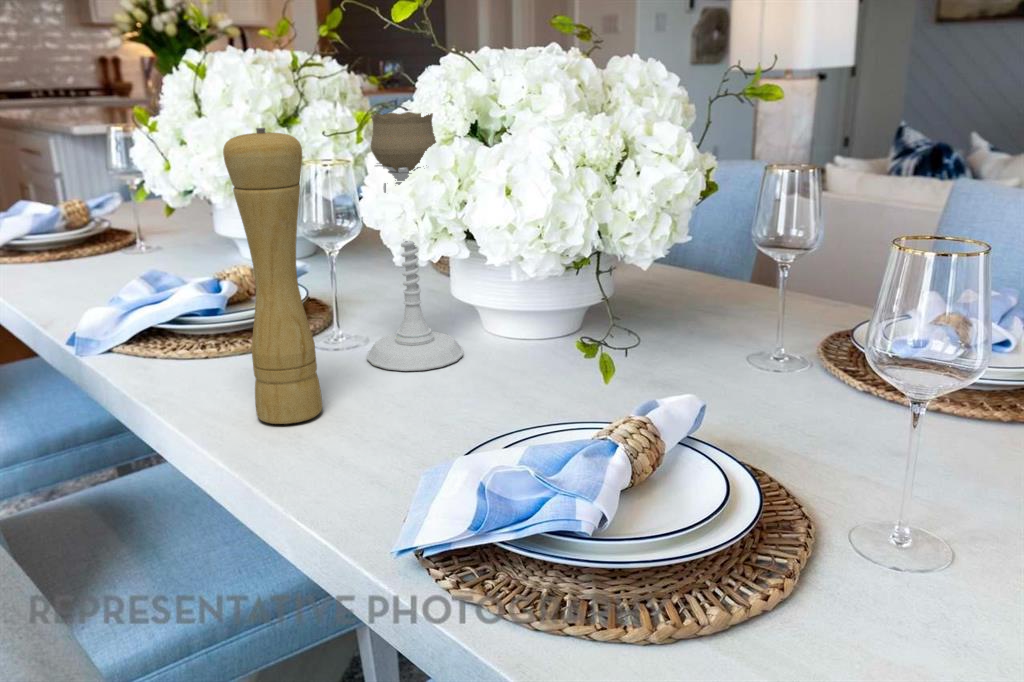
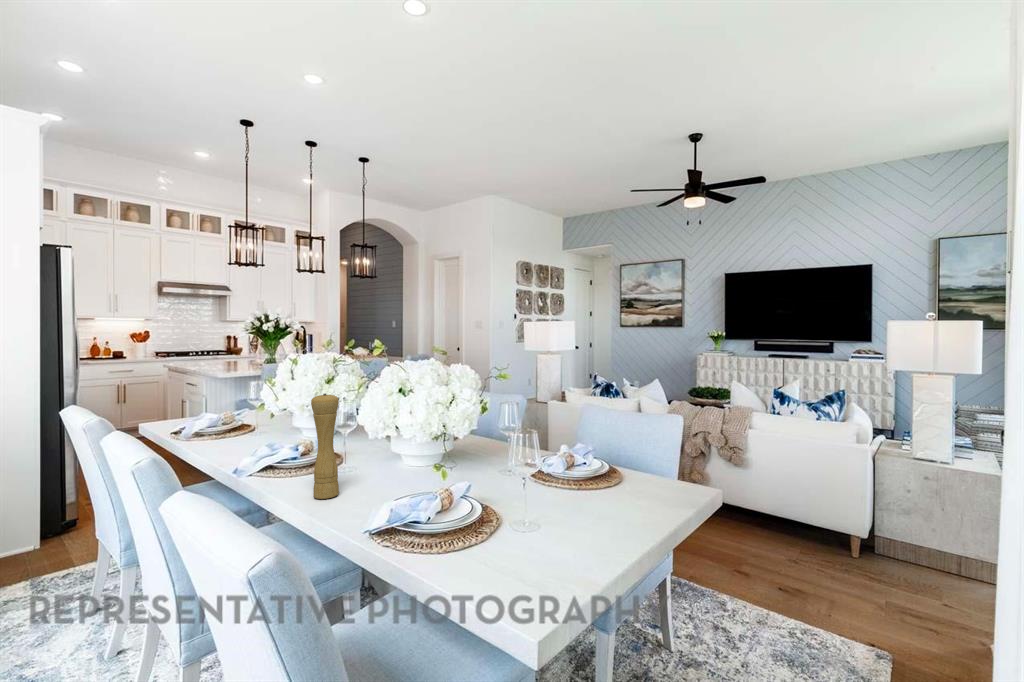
candle holder: present [367,112,463,371] -> none [356,384,394,480]

